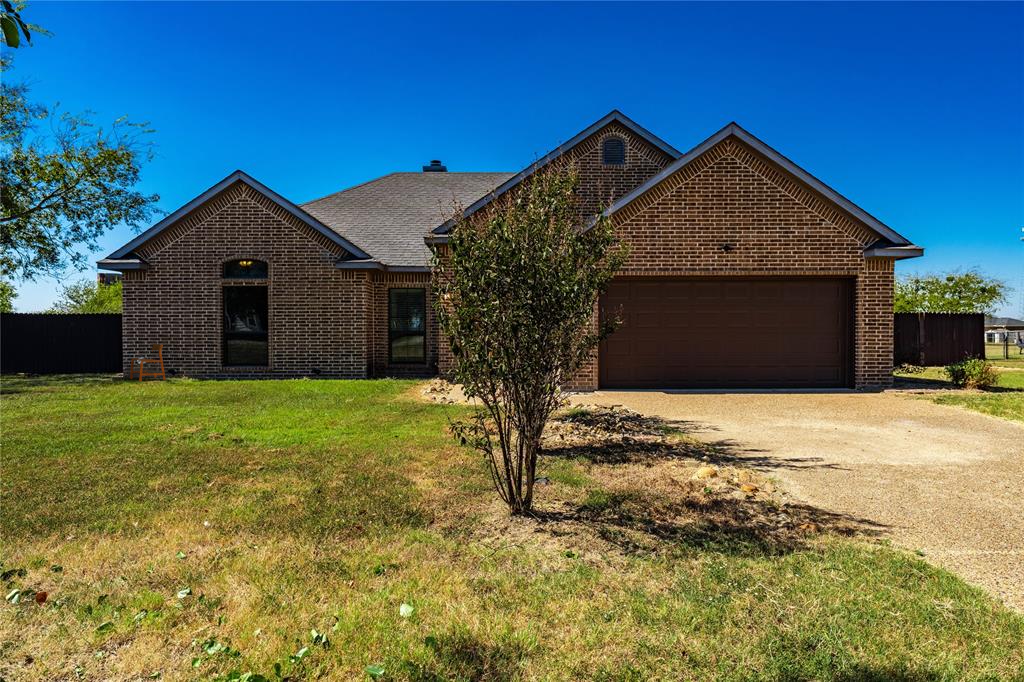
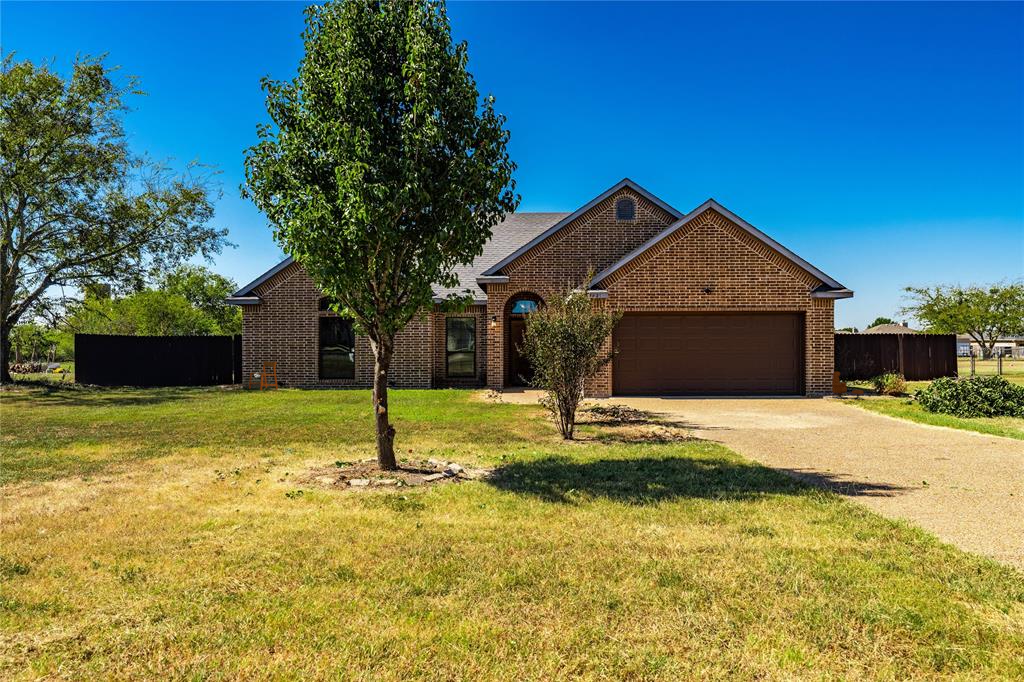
lounge chair: none [889,357,939,395] -> present [832,372,864,400]

